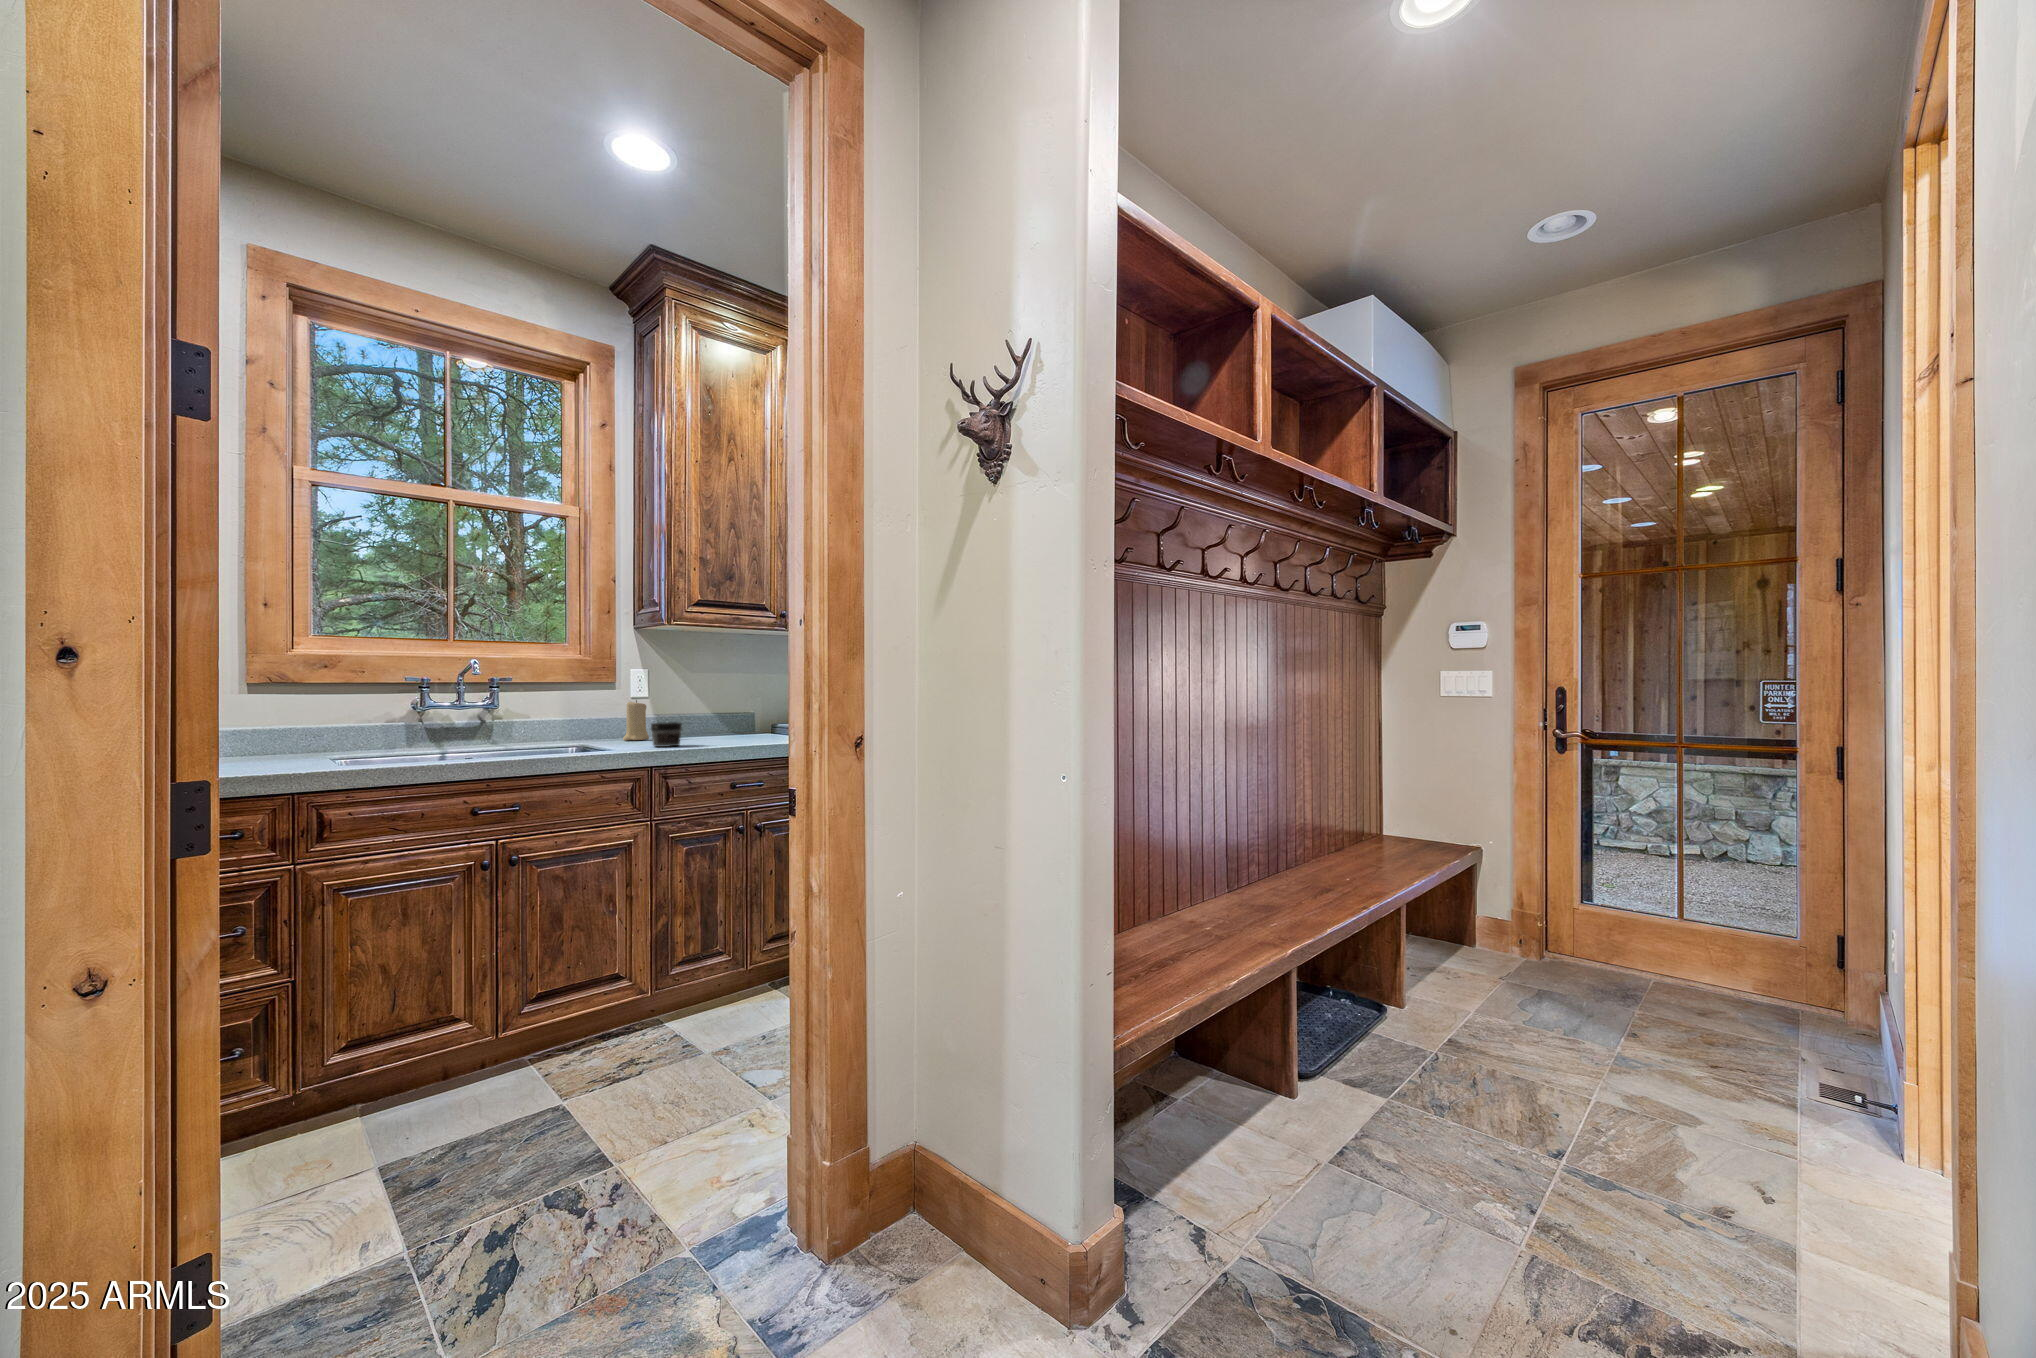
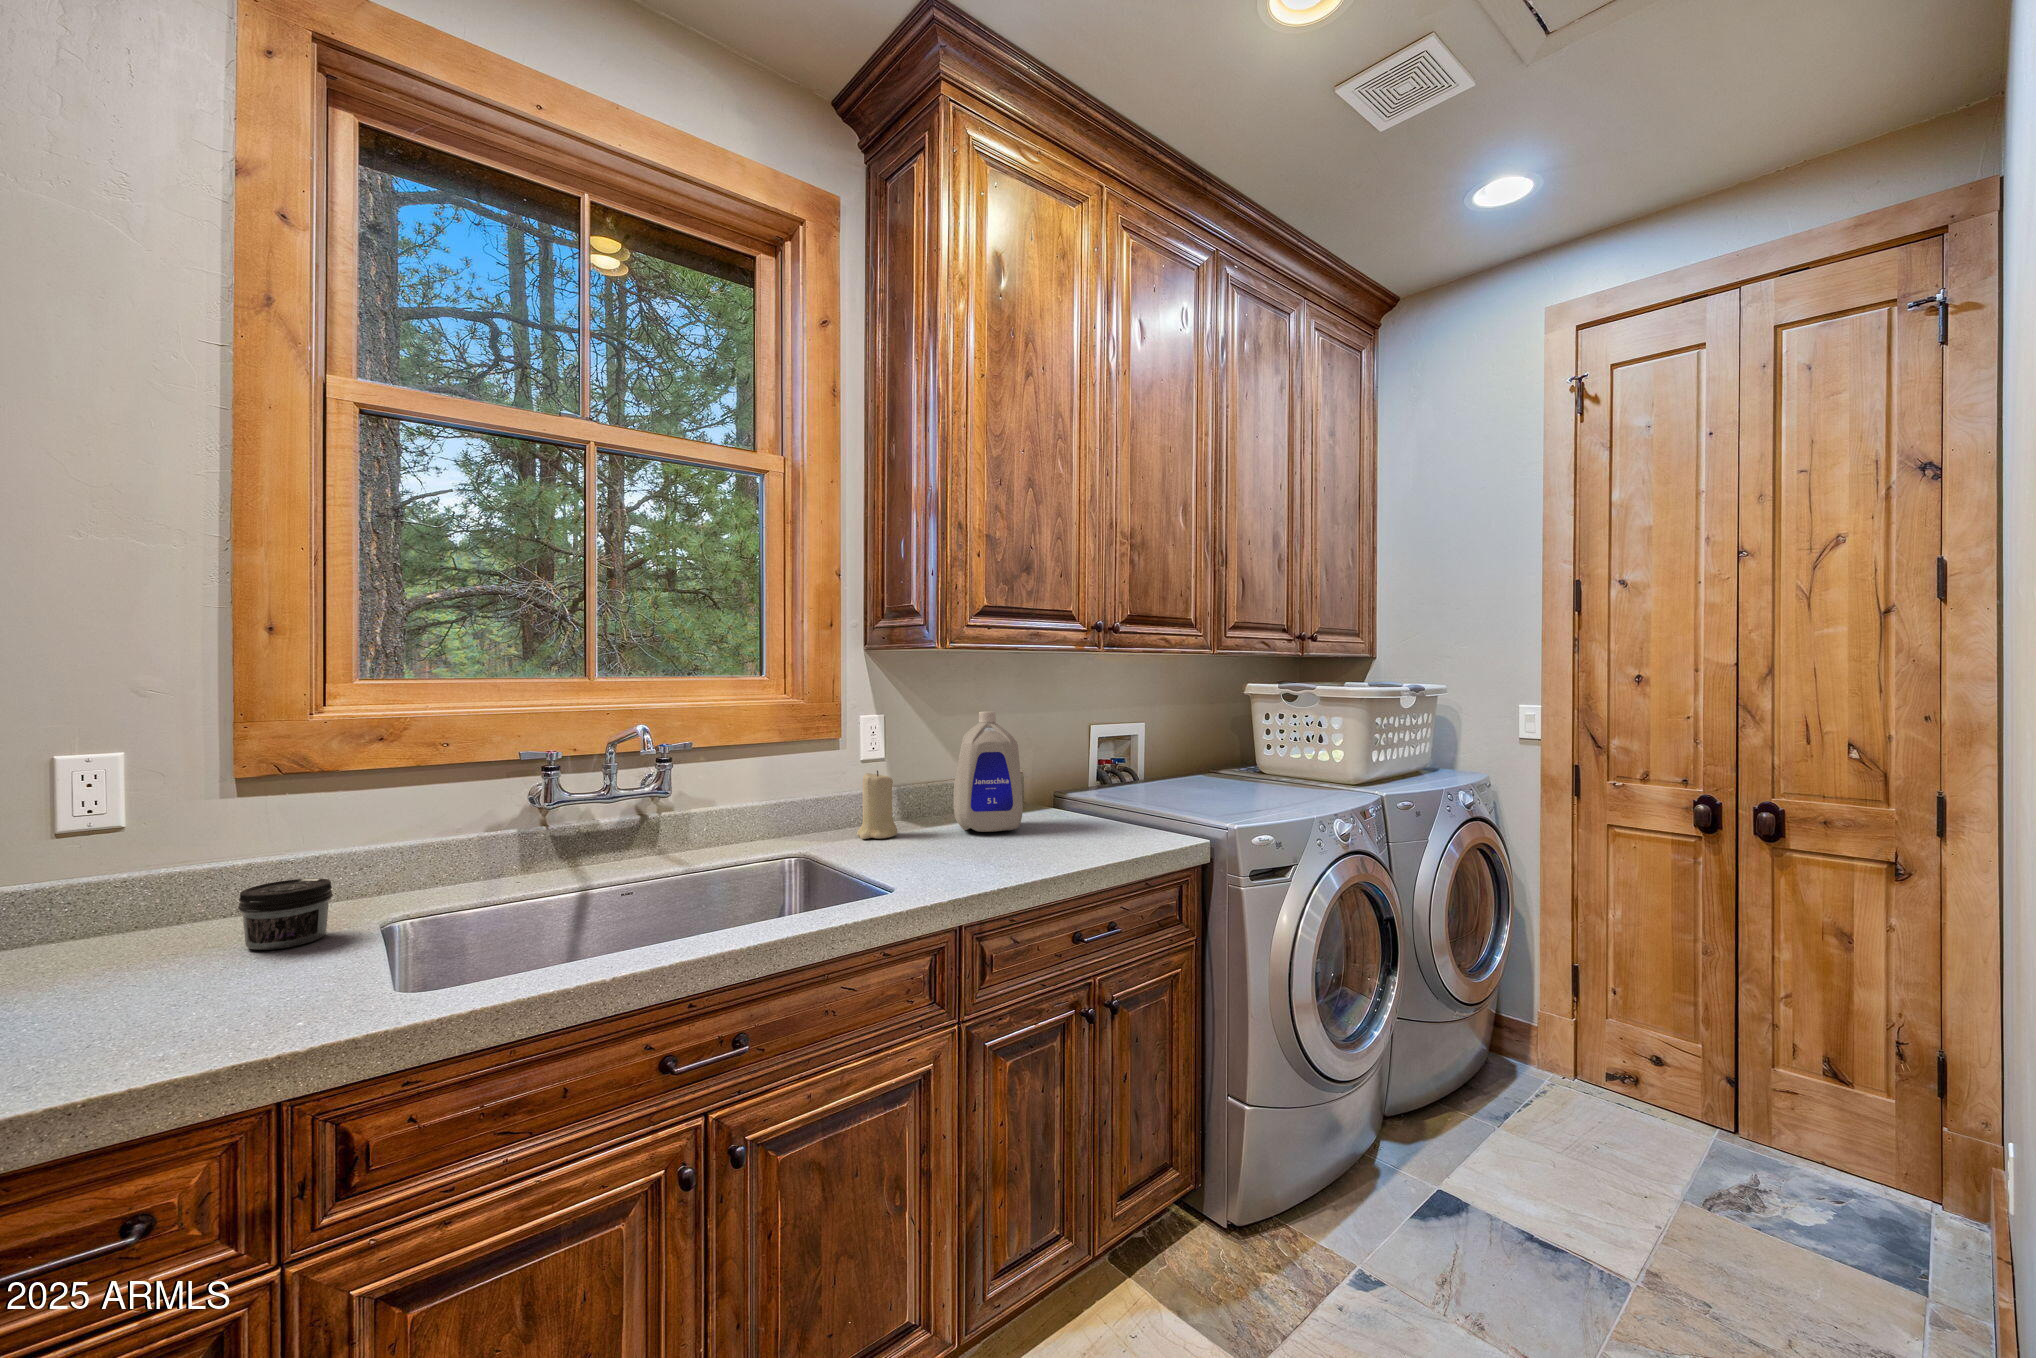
bottle: none [687,665,732,737] -> present [953,711,1023,832]
jar: present [651,722,682,747] -> present [238,878,333,950]

